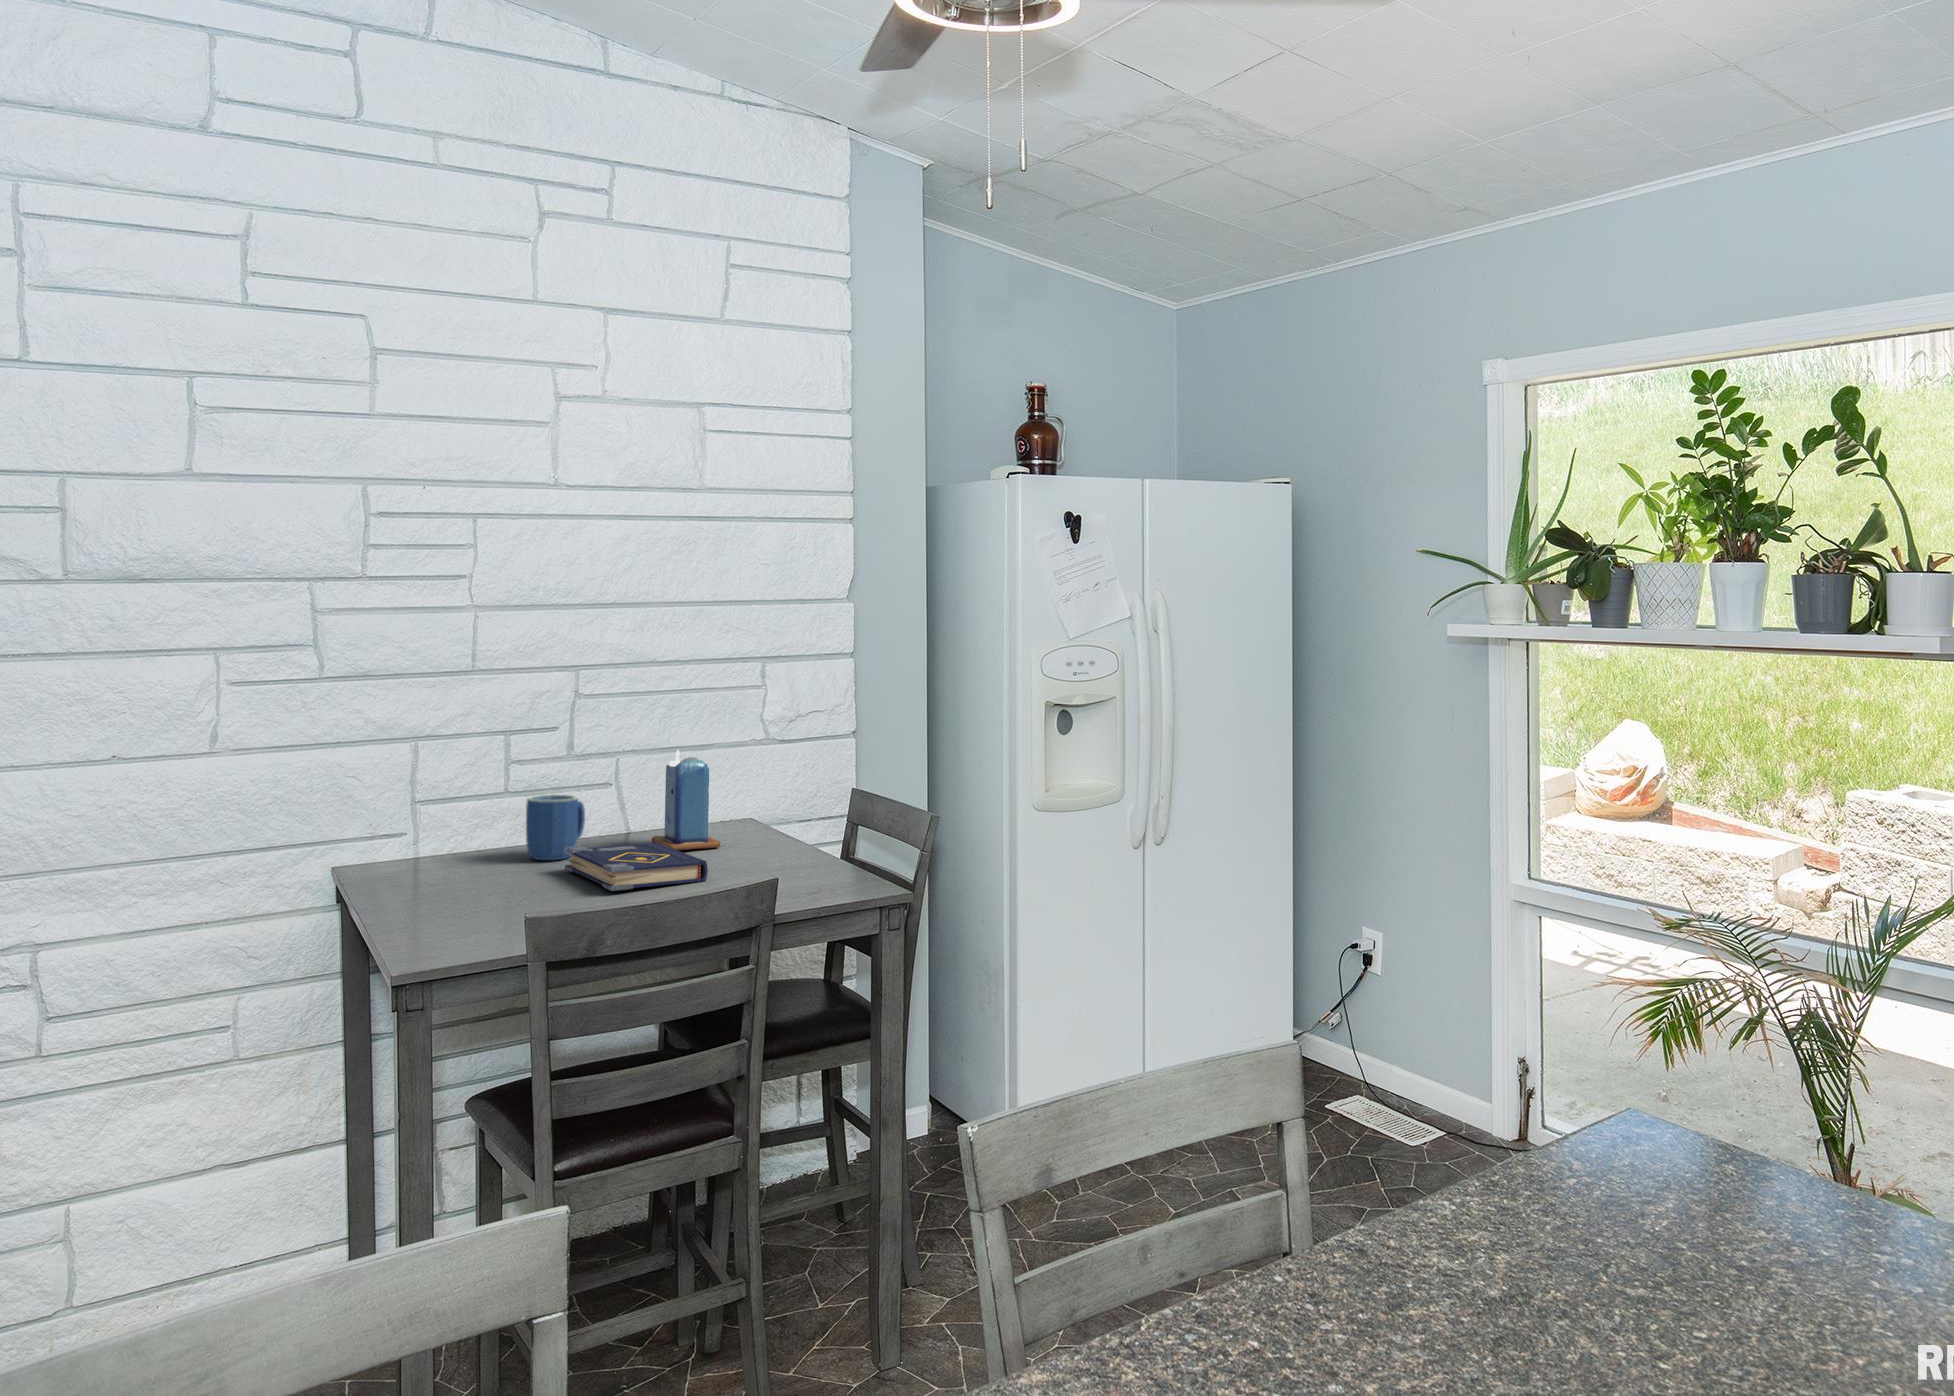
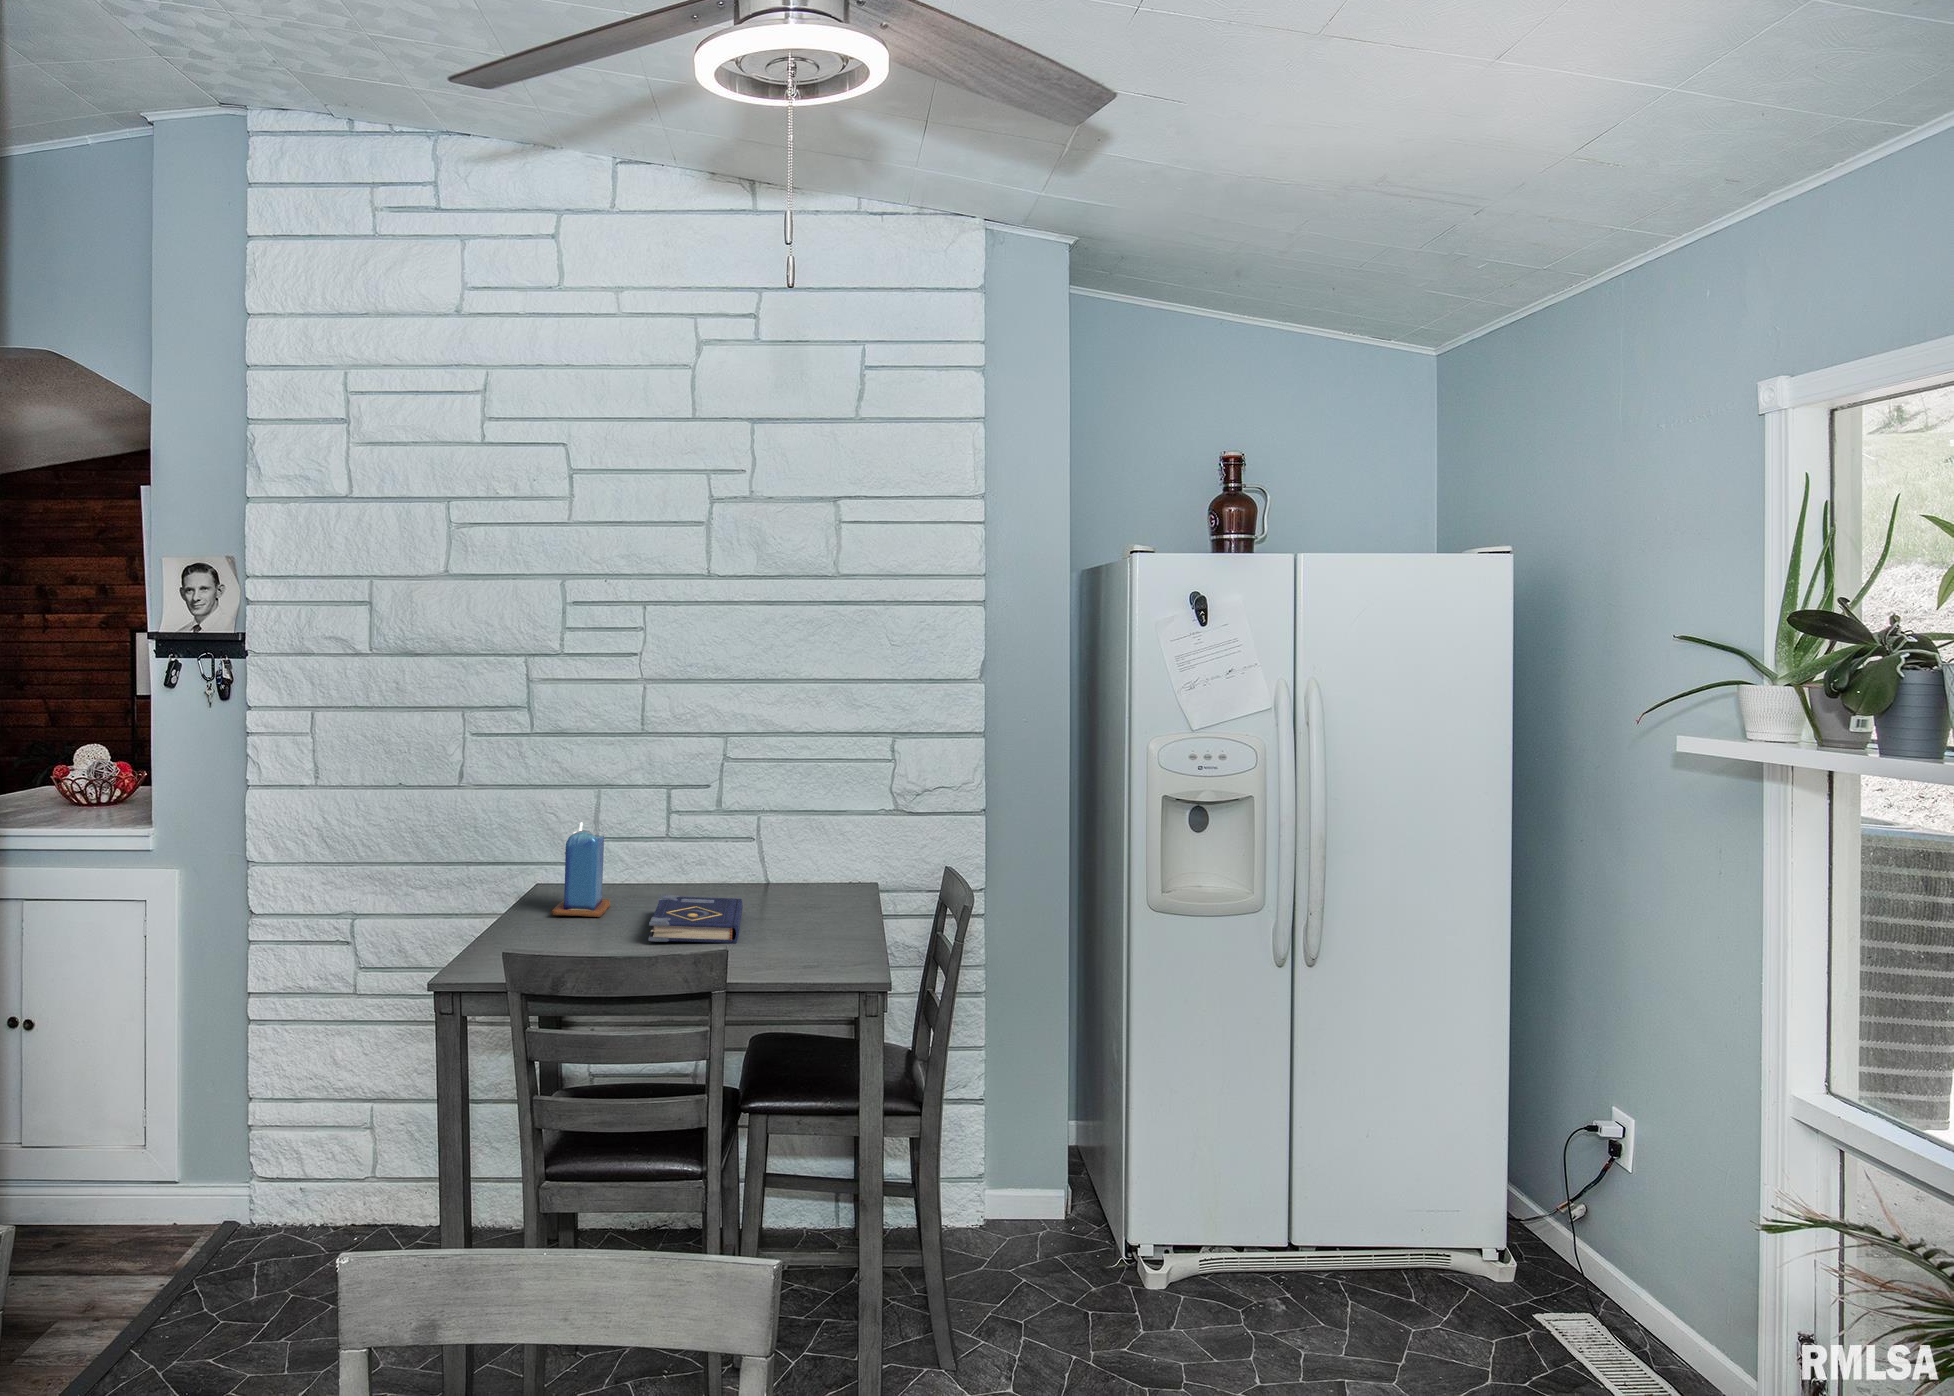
candle: present [652,750,720,850] -> present [551,822,610,917]
mug: present [526,794,585,860] -> none [655,844,710,902]

